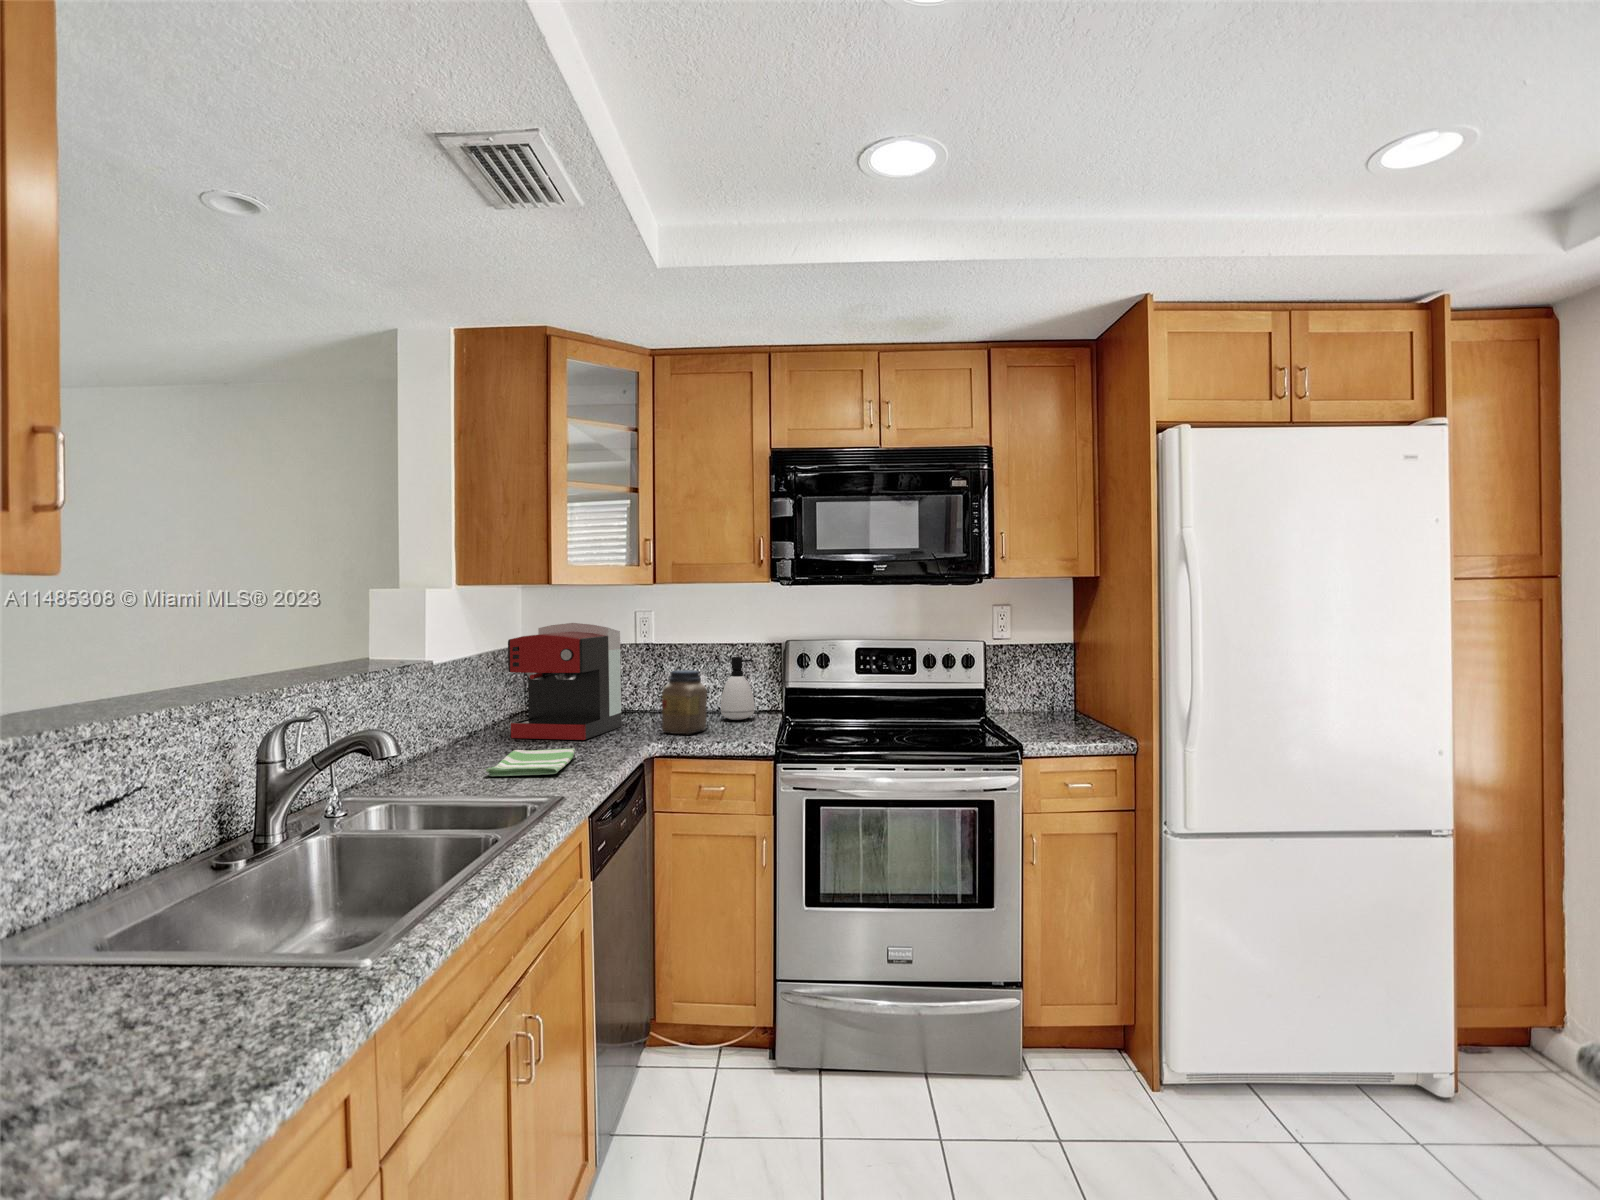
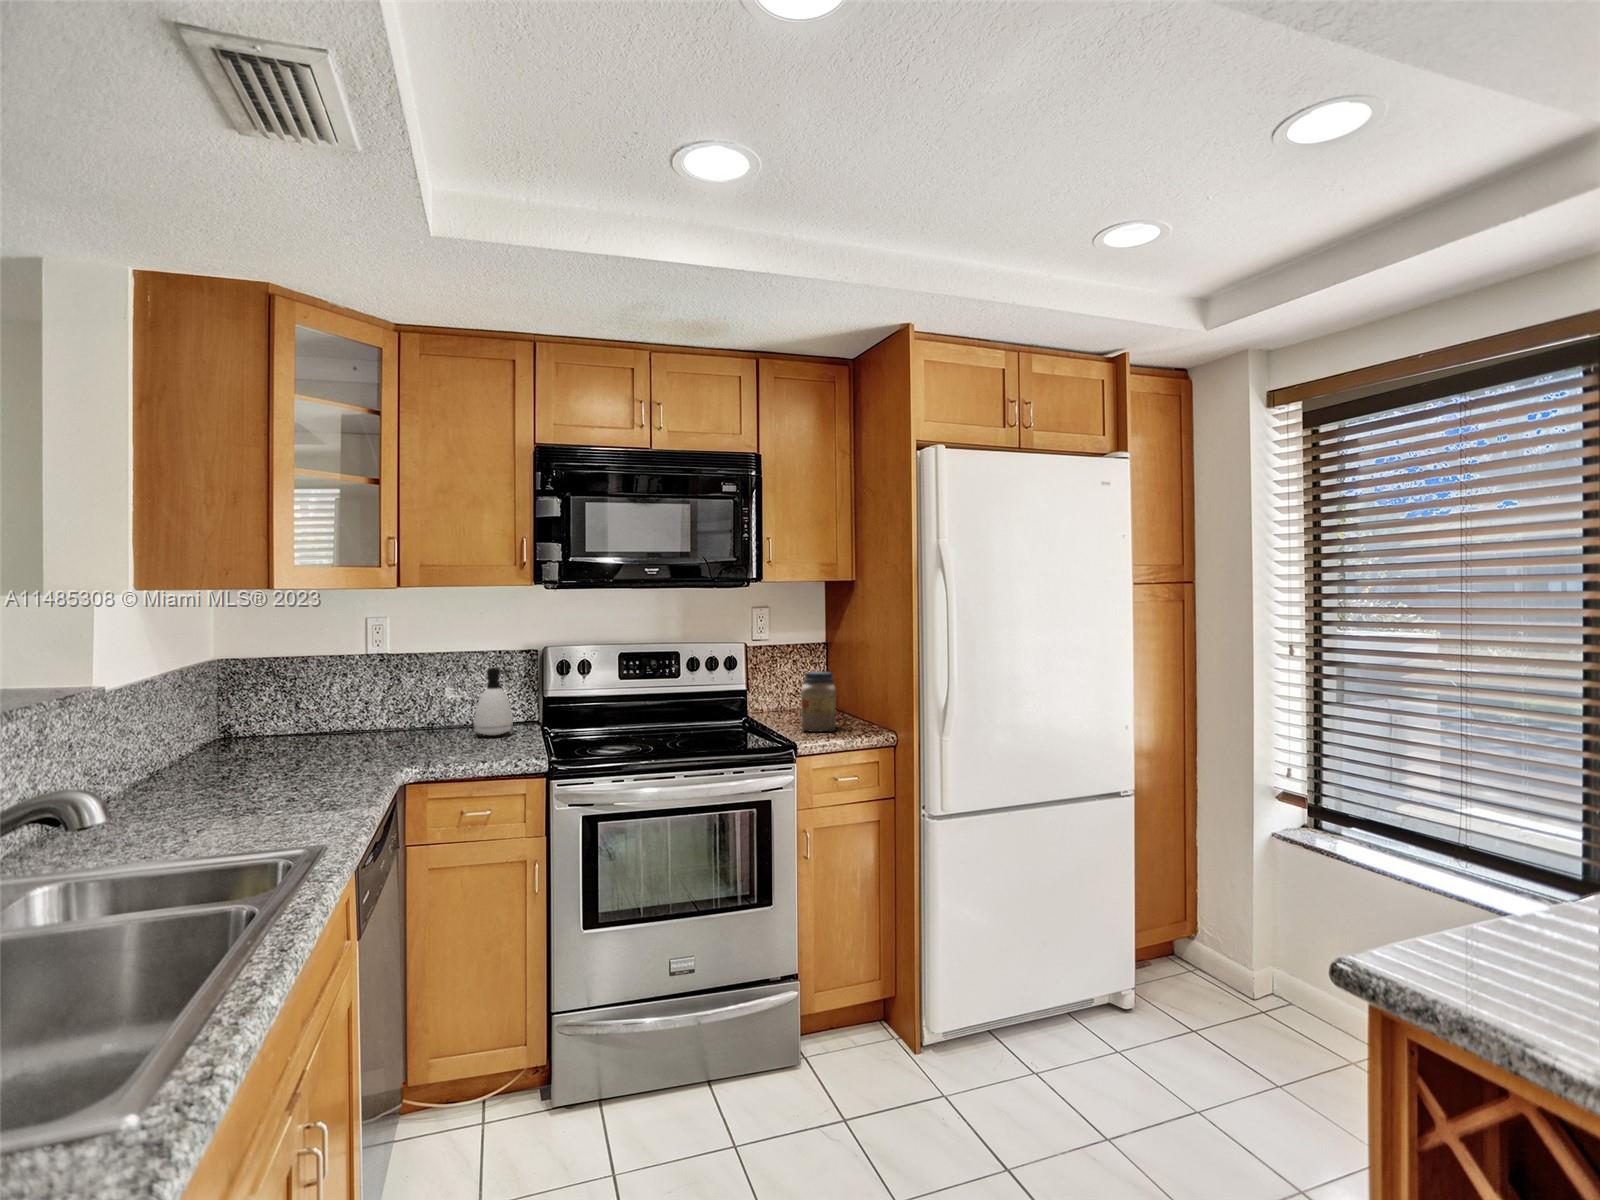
coffee maker: present [508,623,621,740] -> none [208,634,356,775]
jar: present [662,670,707,734] -> present [801,671,836,732]
dish towel: present [486,748,575,776] -> none [199,784,314,828]

